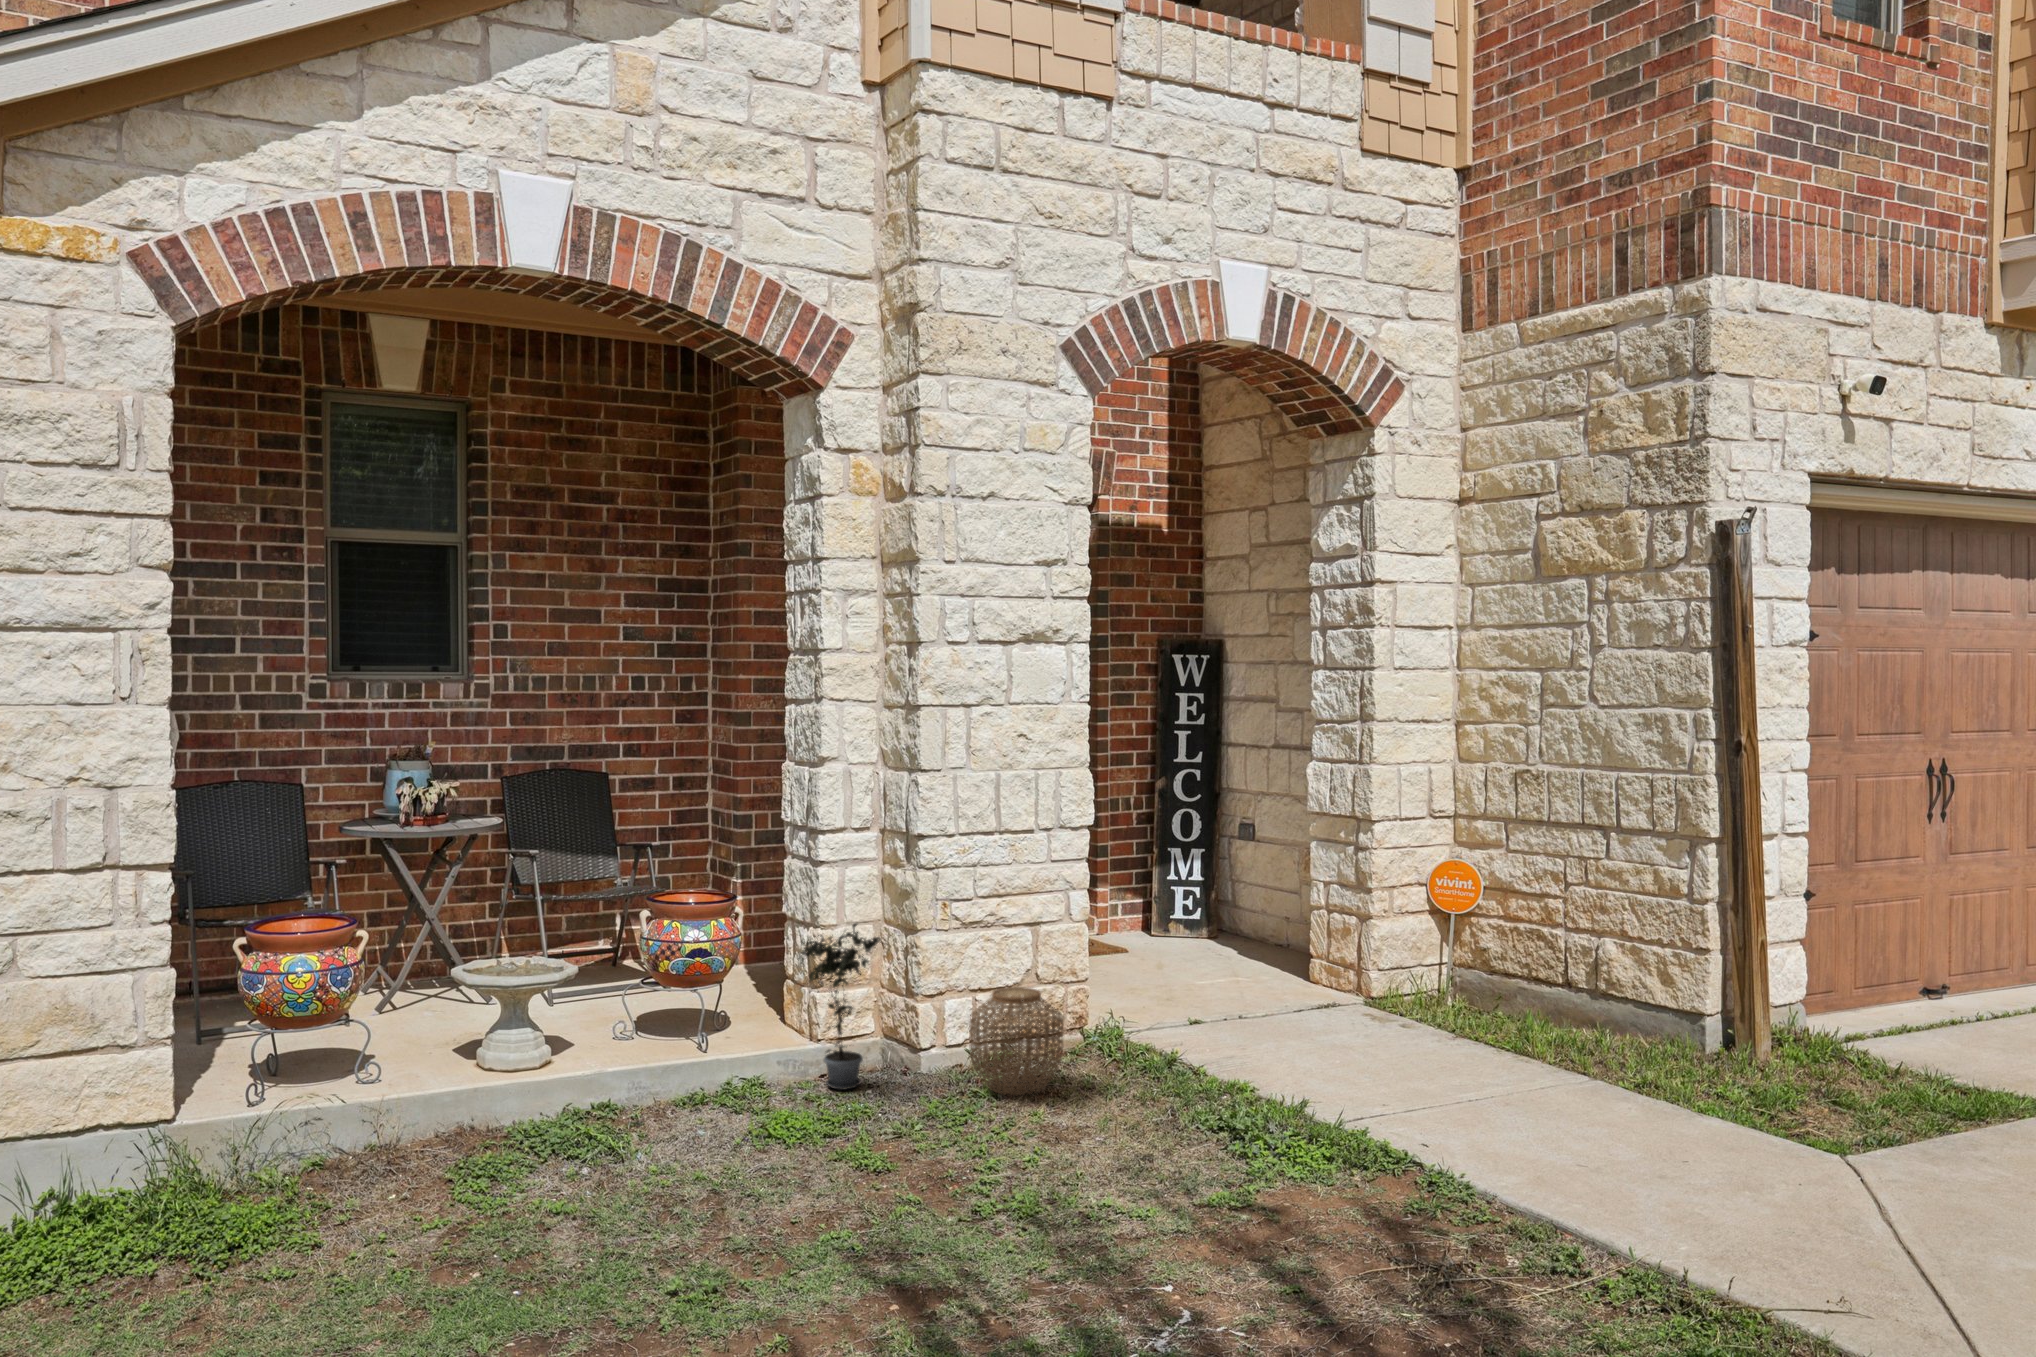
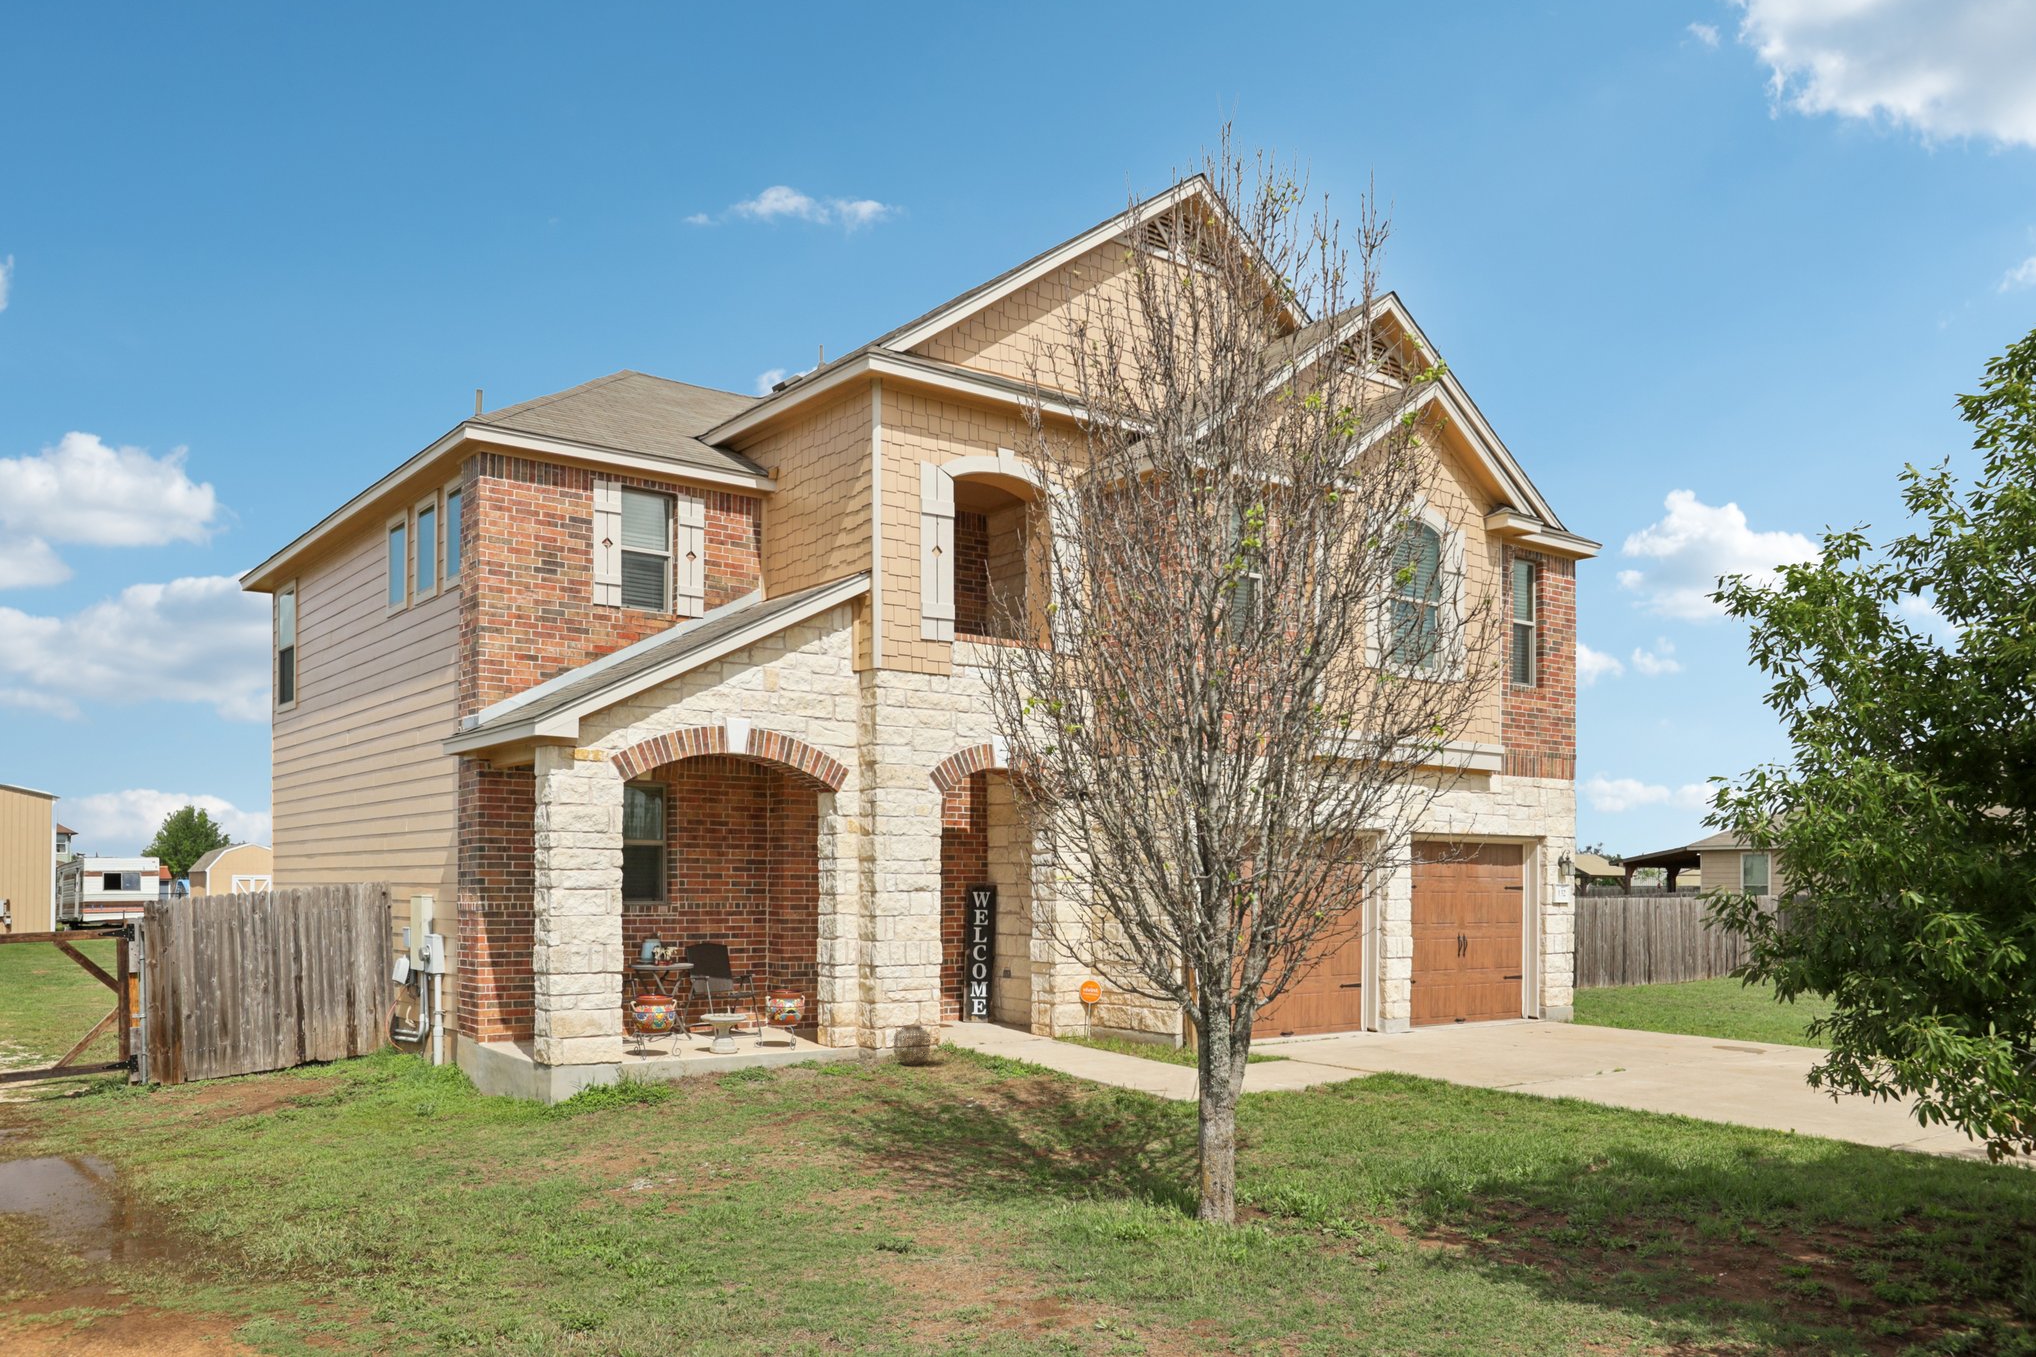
potted plant: present [799,923,881,1090] -> none [829,999,861,1065]

